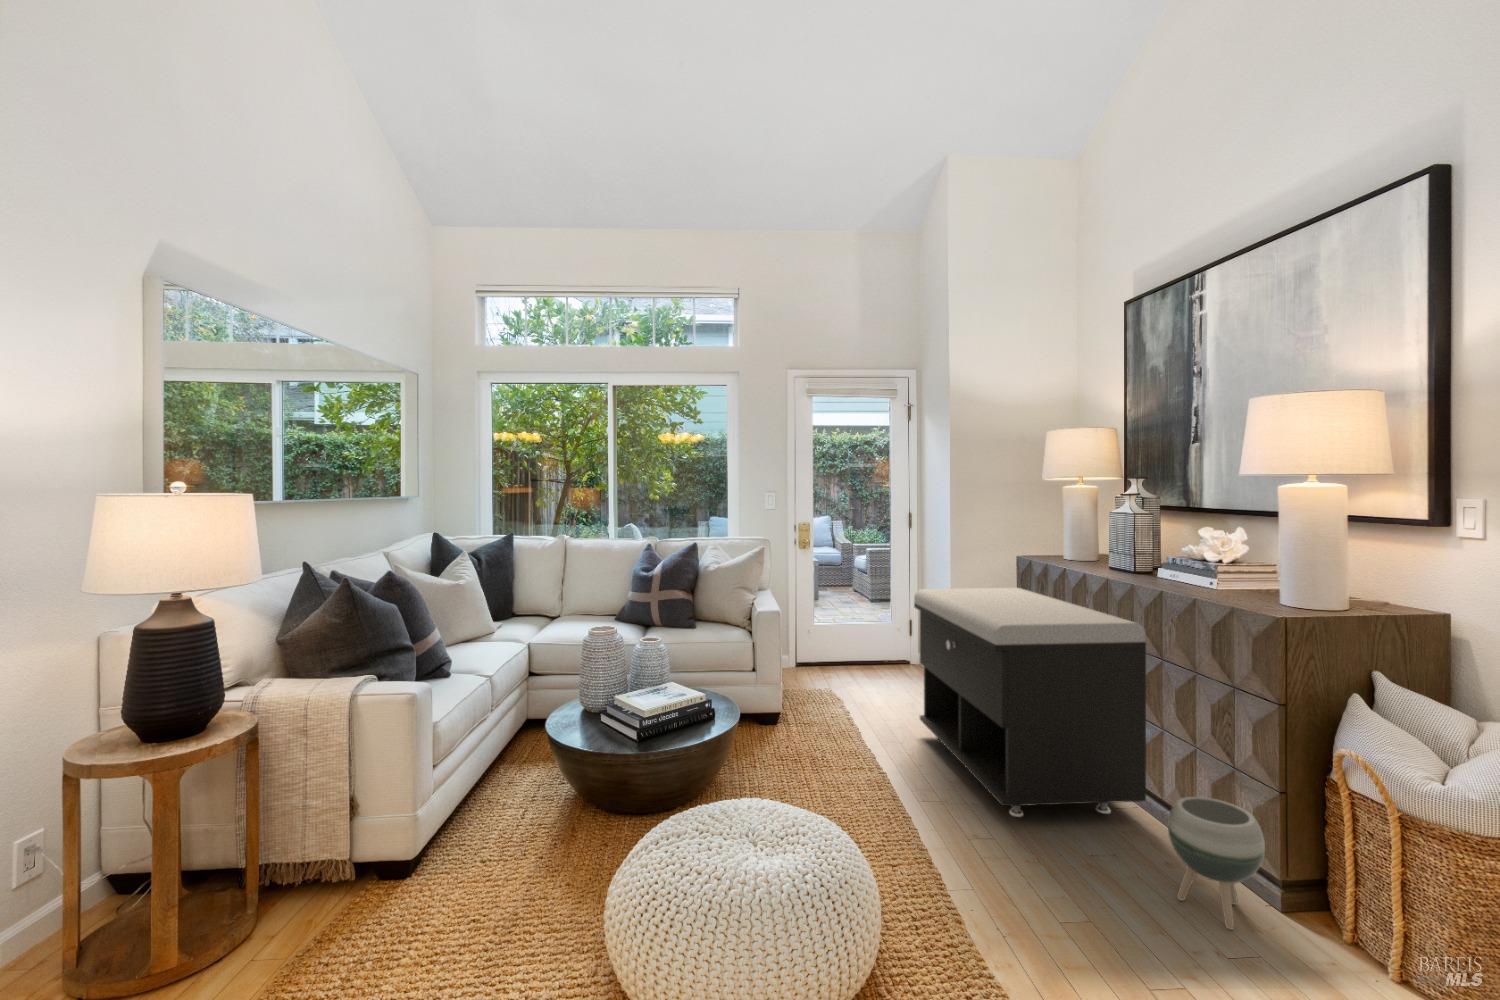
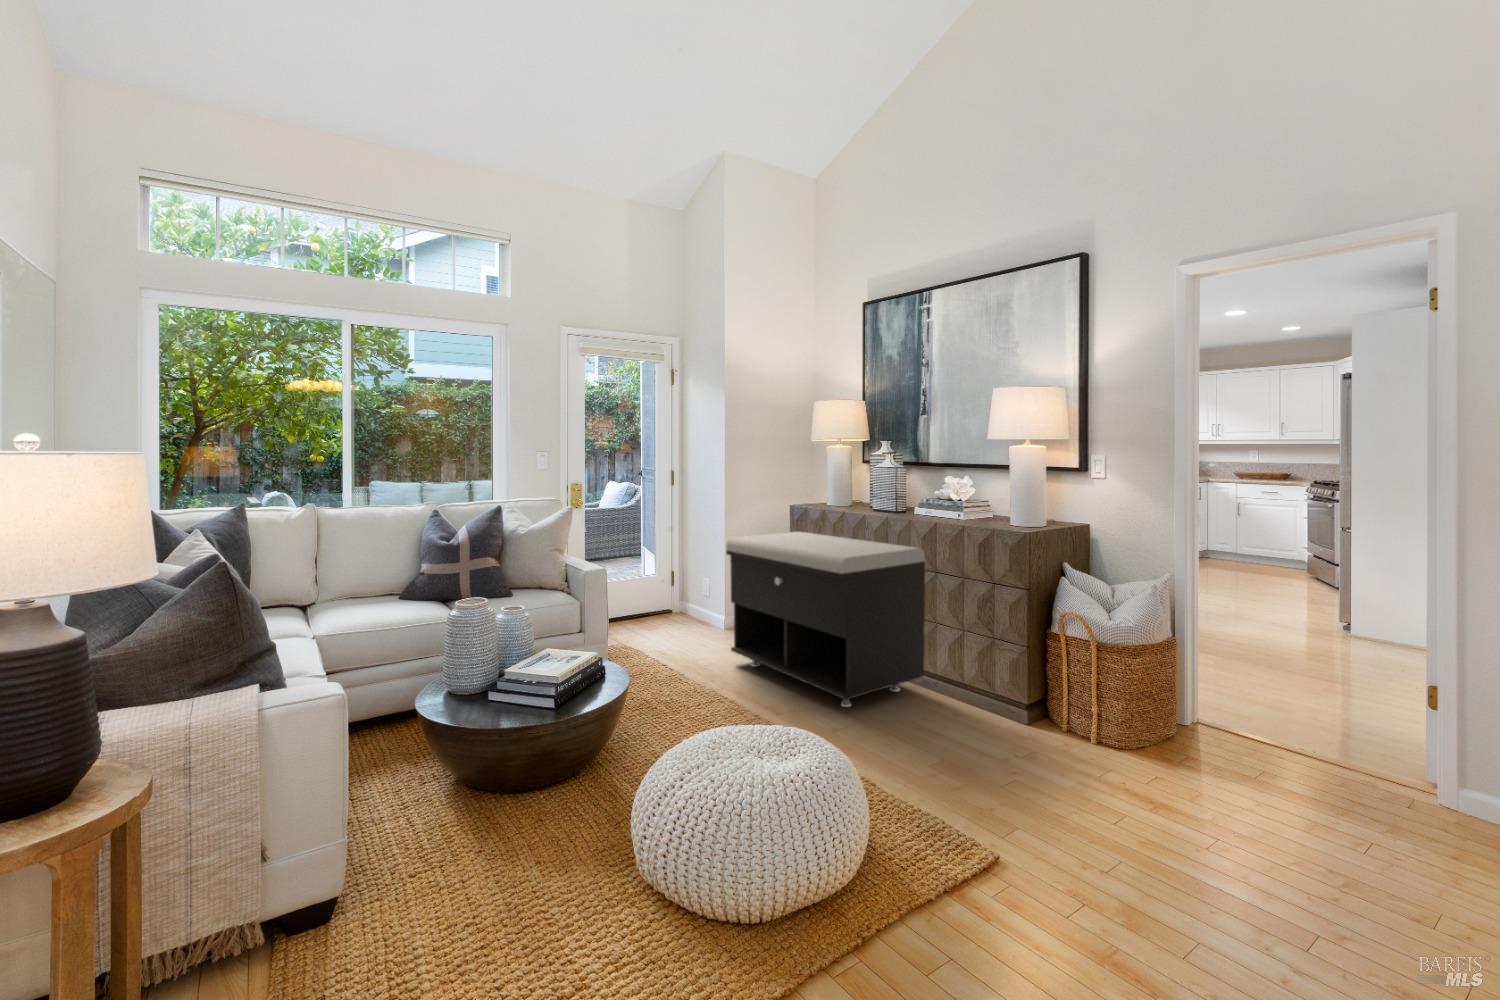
planter: present [1168,797,1265,930] -> none [968,661,1026,742]

